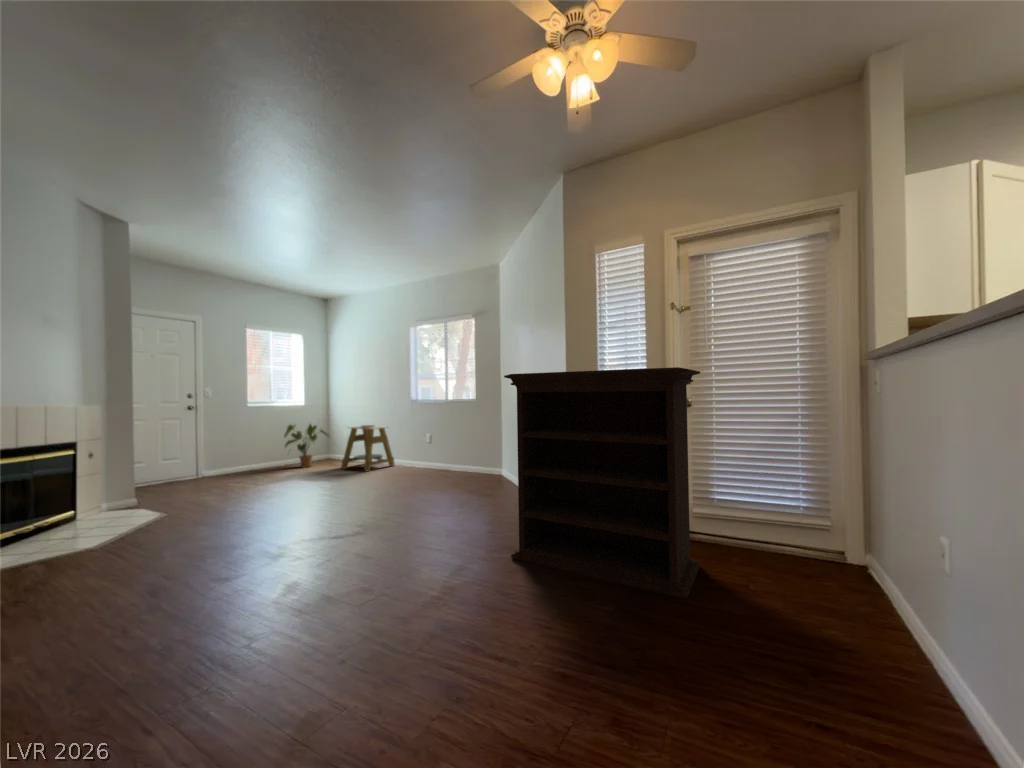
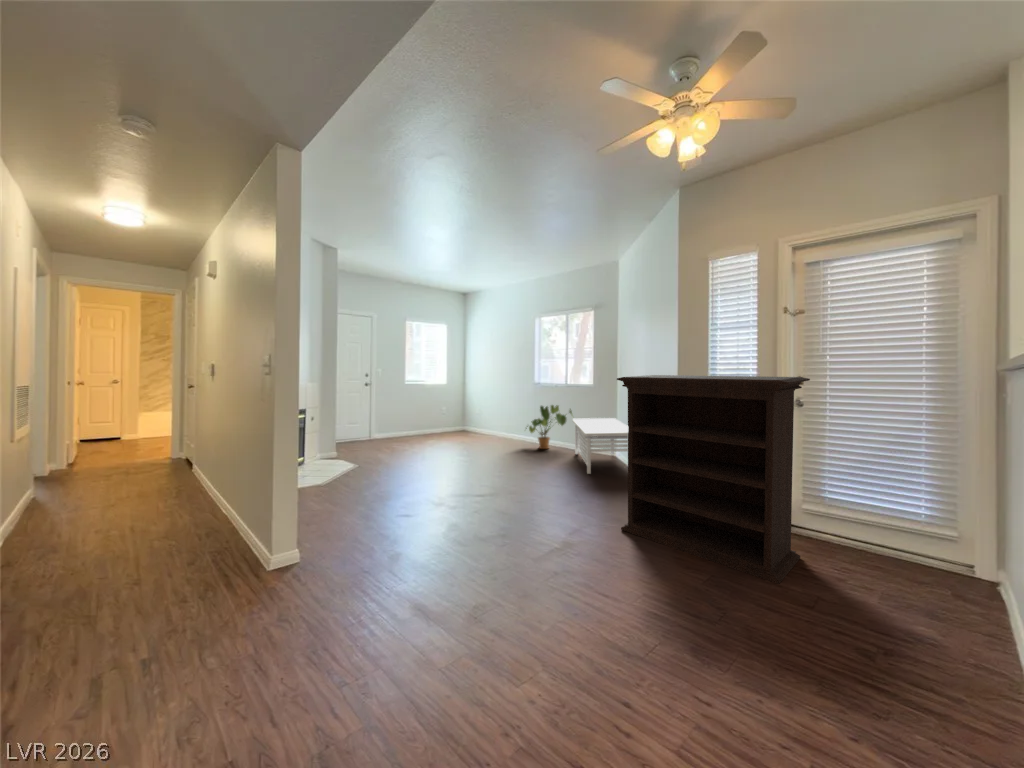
house plant: present [284,424,329,468] -> present [526,405,572,449]
side table: present [341,425,395,471] -> none [478,403,522,443]
storage bench: none [454,436,525,499] -> present [573,418,628,474]

